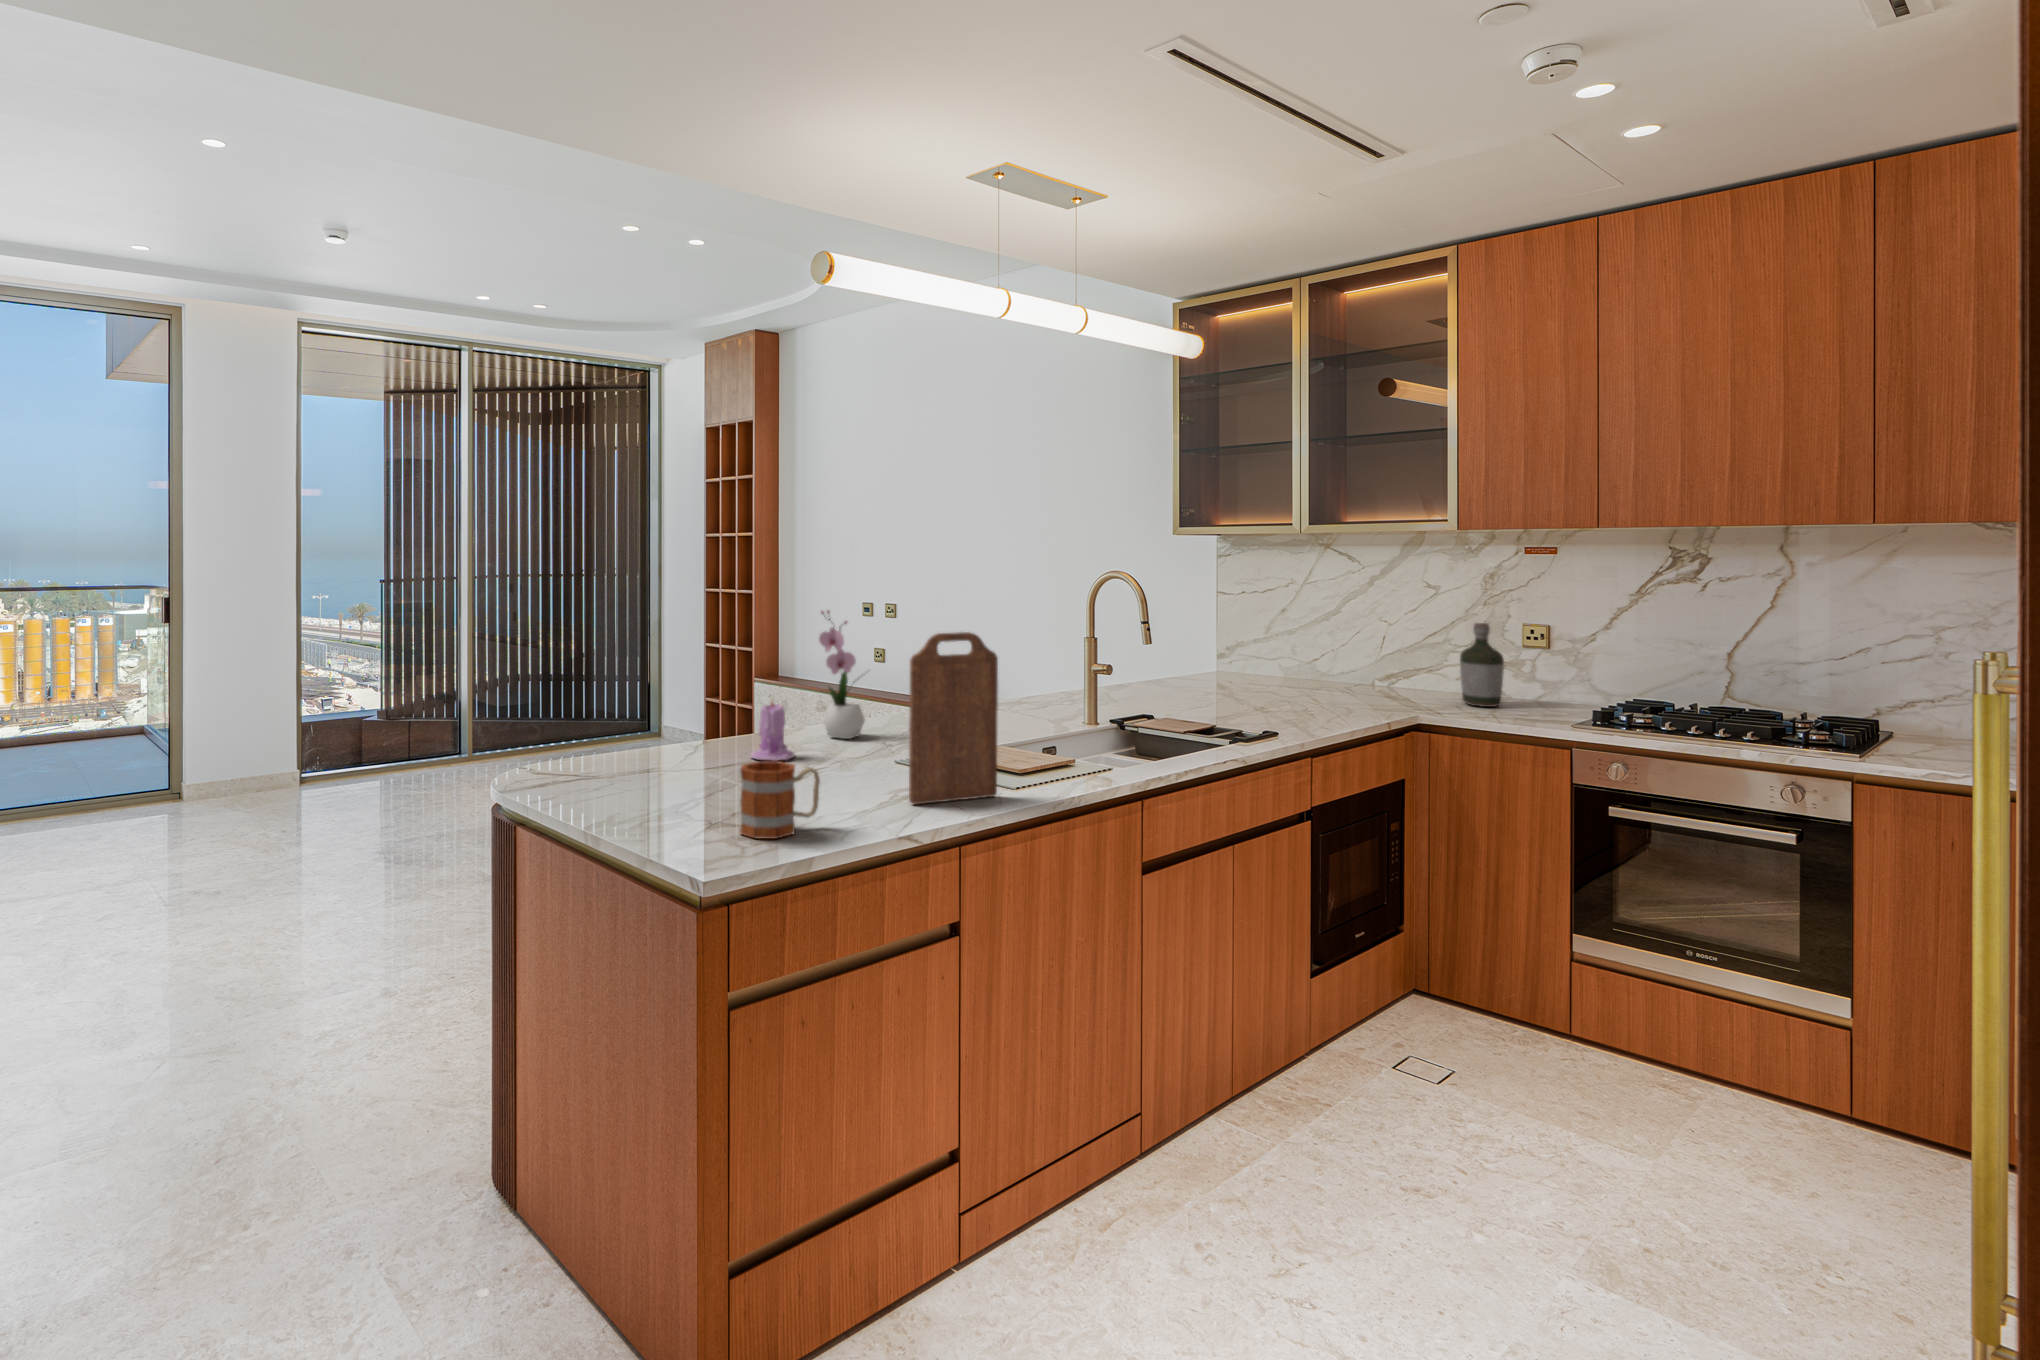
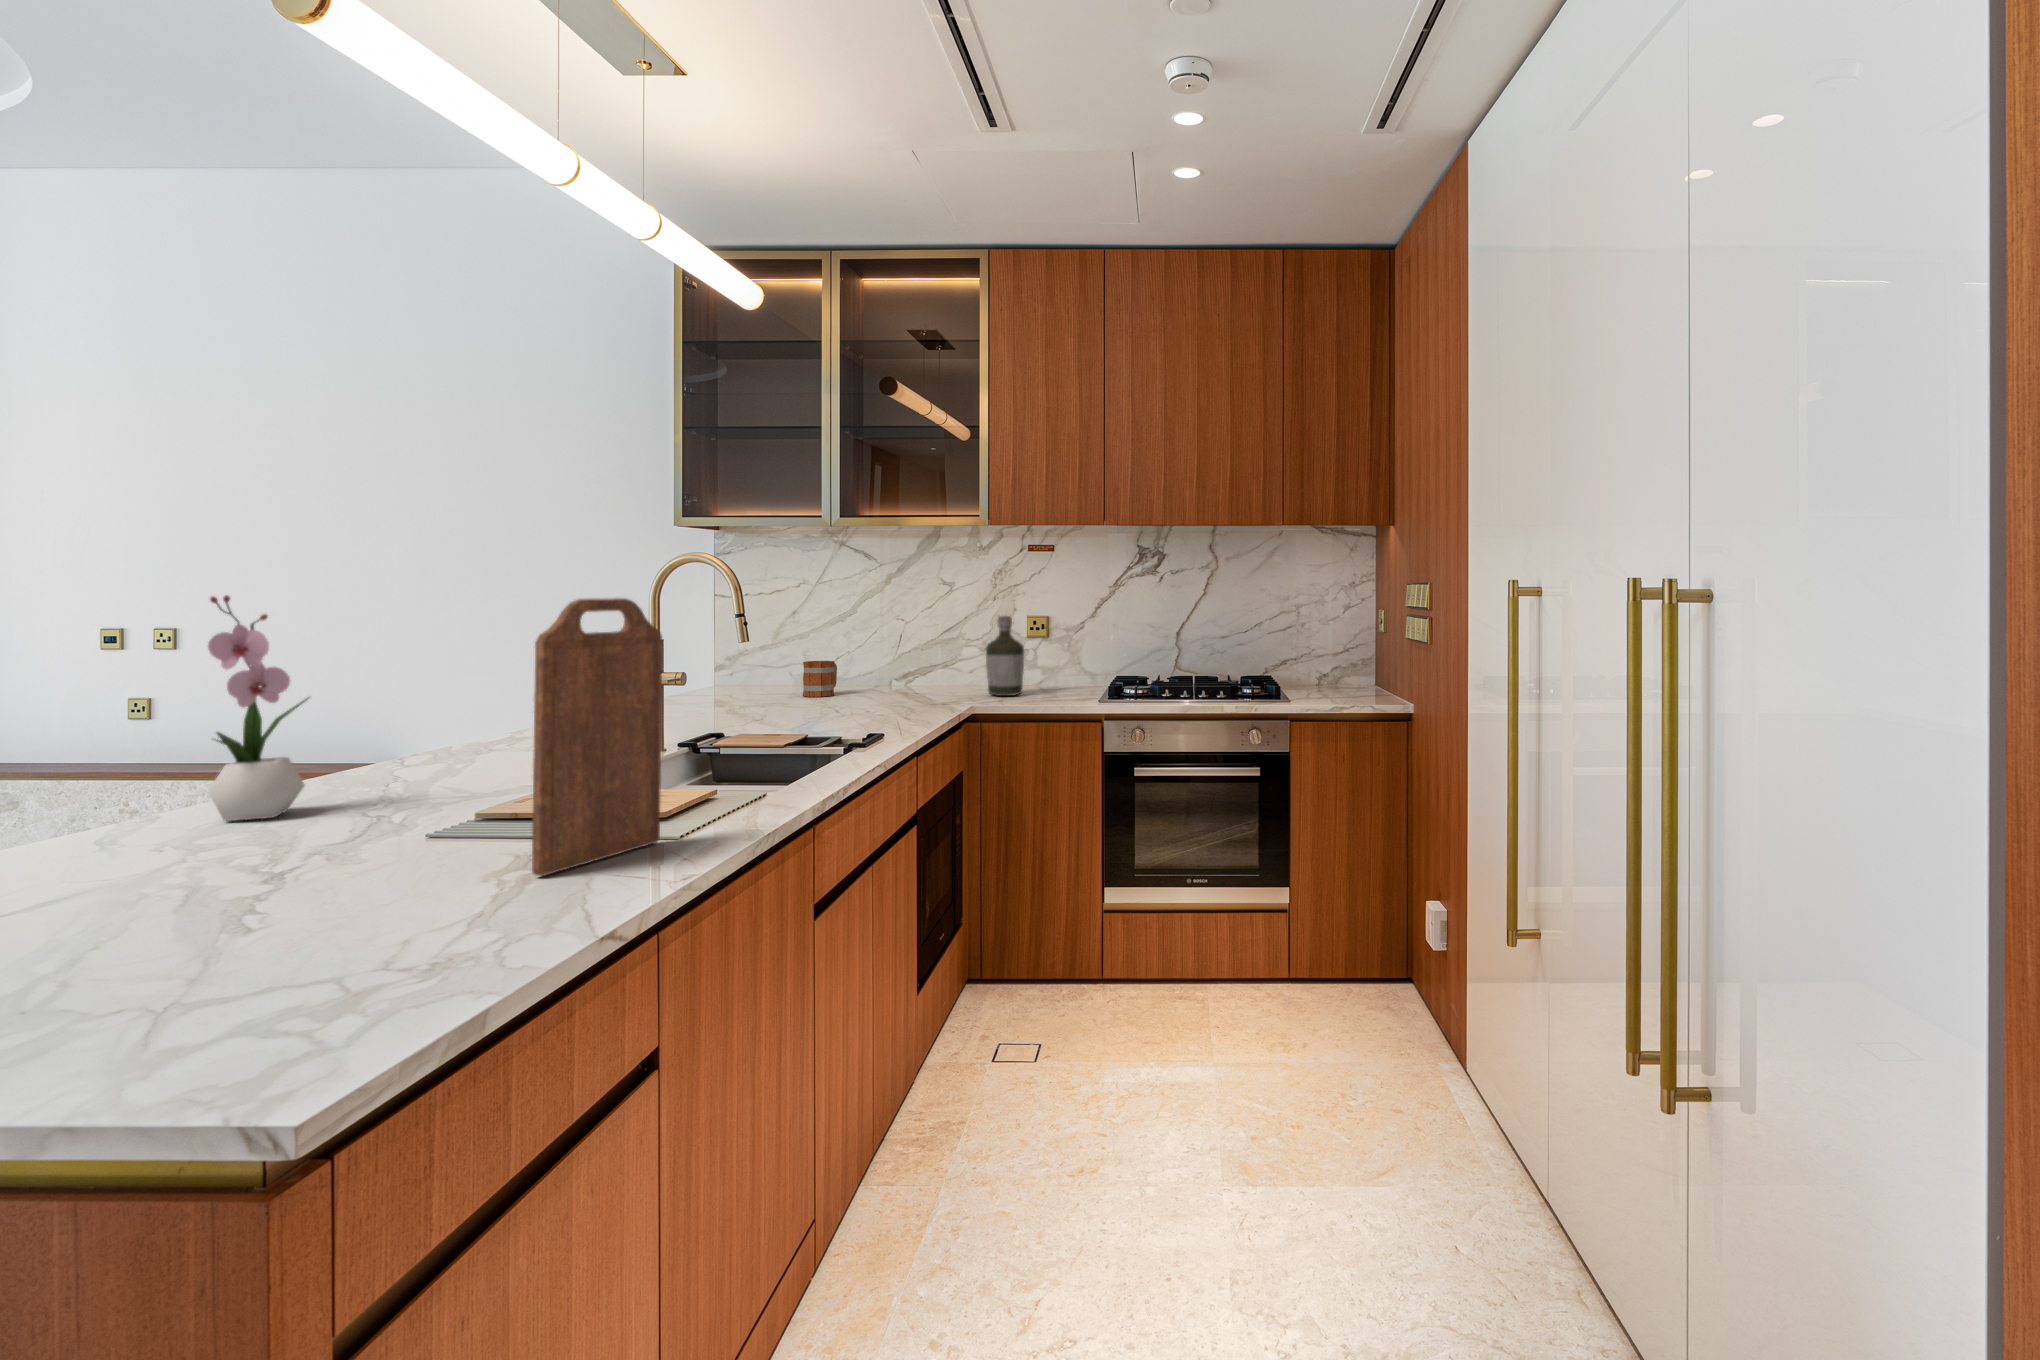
candle: present [751,703,794,761] -> none [68,750,186,876]
mug: present [740,761,820,839] -> present [803,661,837,697]

